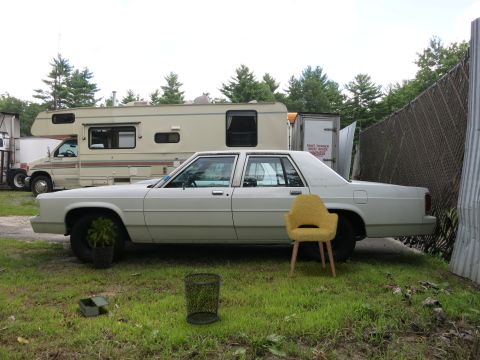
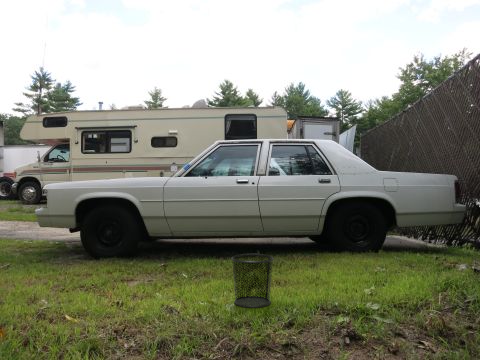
chair: present [284,194,338,278] -> none [316,182,374,267]
potted plant: present [89,217,115,269] -> none [101,206,137,262]
toolbox: present [79,296,110,317] -> none [110,282,147,304]

